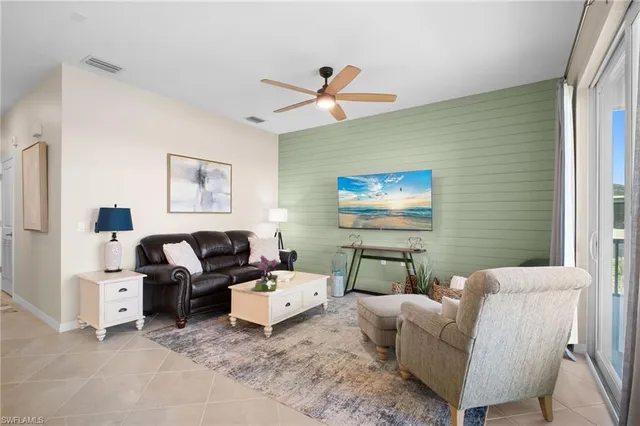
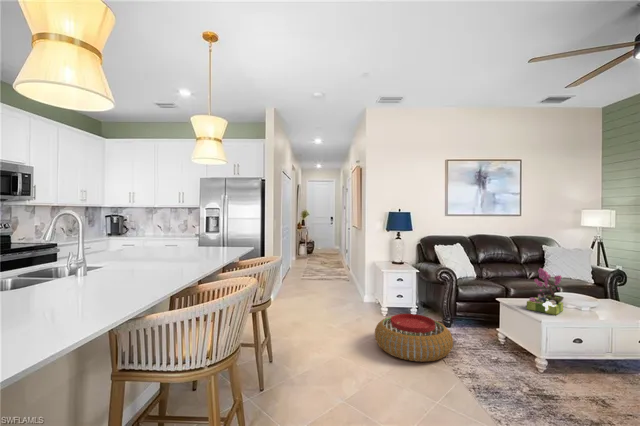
pouf: none [105,322,199,379] -> present [375,314,453,362]

